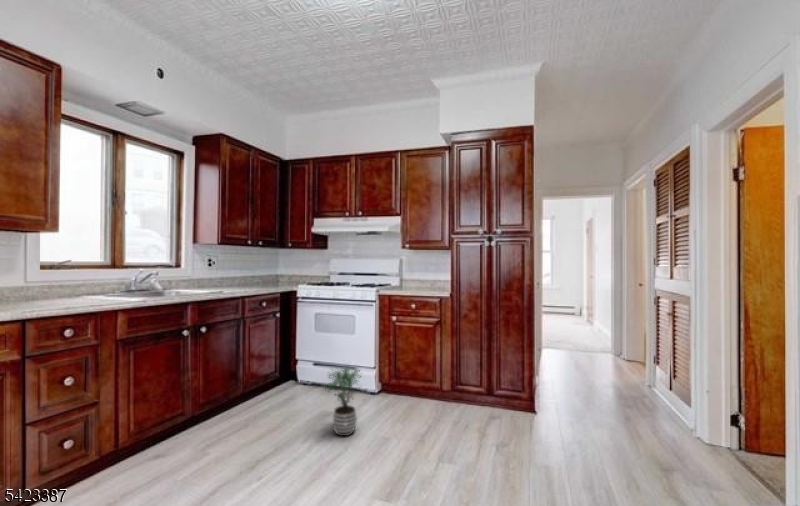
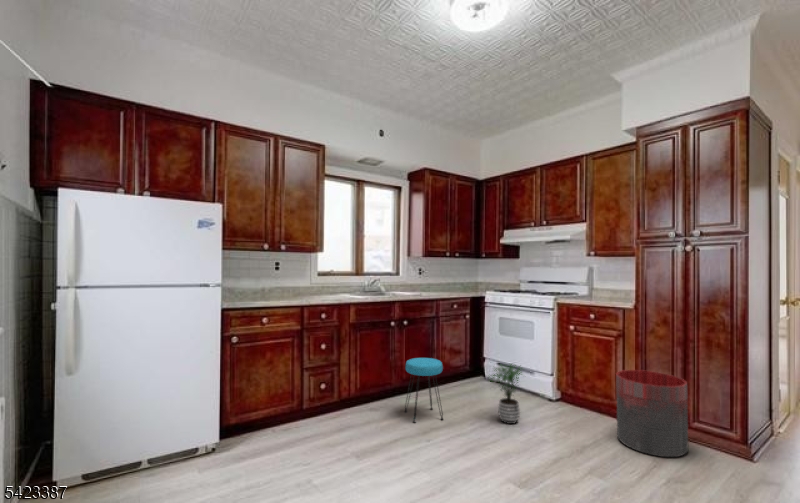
trash can: none [446,352,503,432] -> present [616,370,688,457]
stool: none [206,377,268,473] -> present [405,358,443,422]

